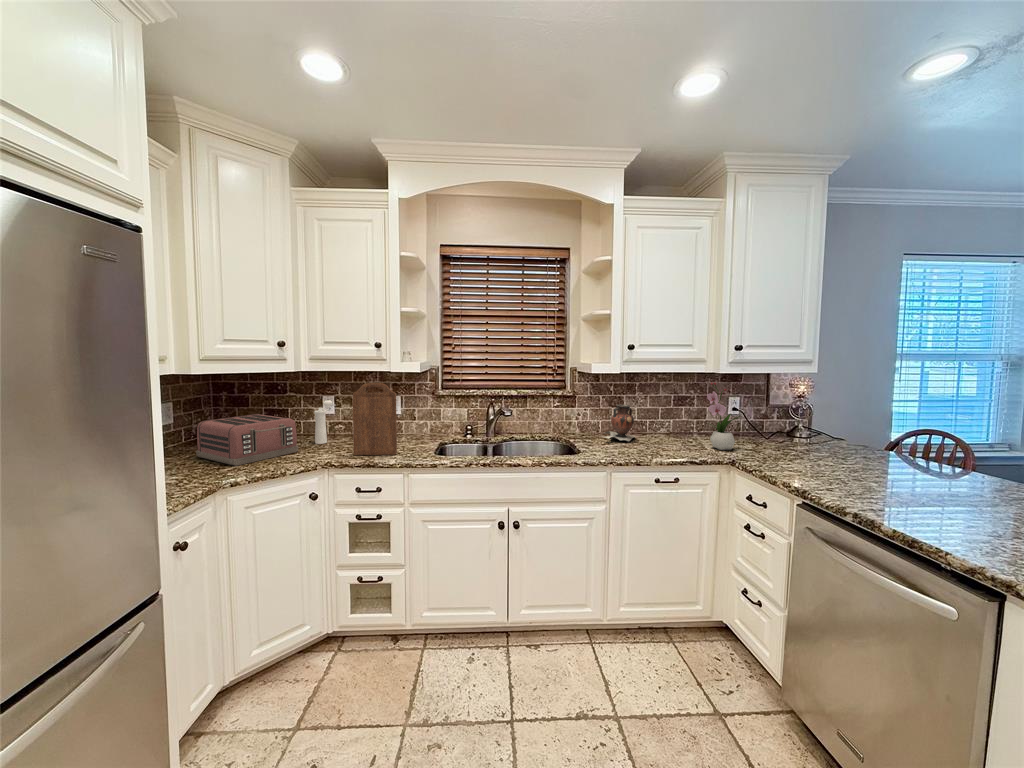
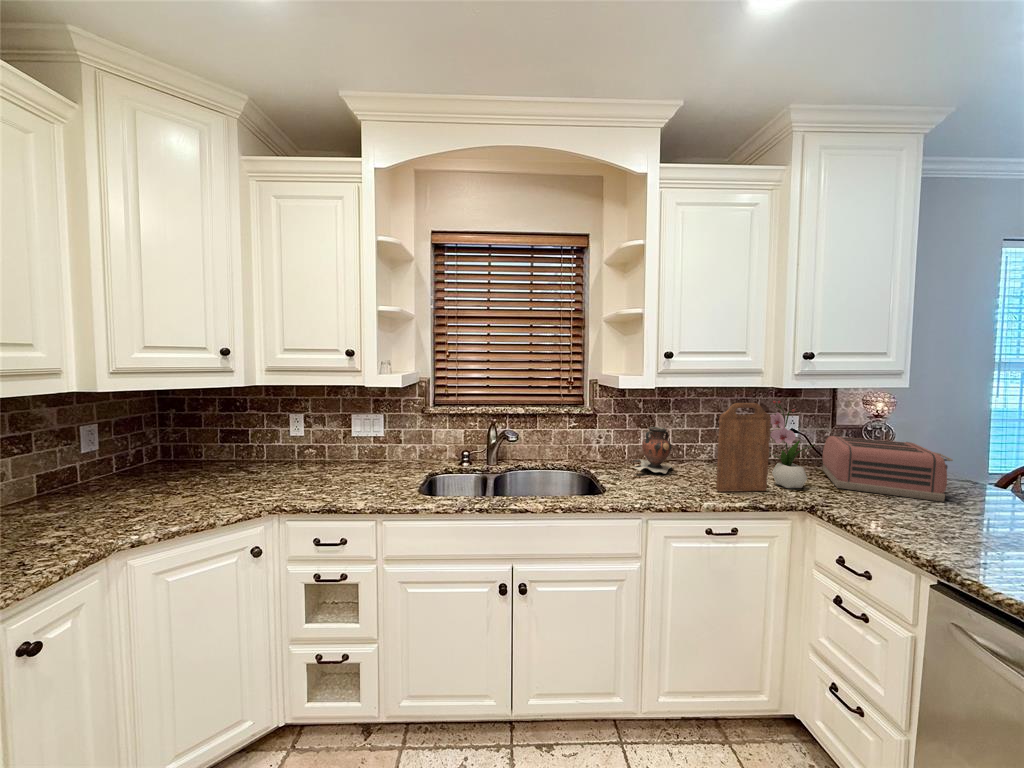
cutting board: present [353,383,397,455] -> present [716,403,771,492]
pepper mill: present [314,400,332,444] -> none [273,420,299,476]
toaster: present [196,414,298,466] -> present [823,436,953,502]

